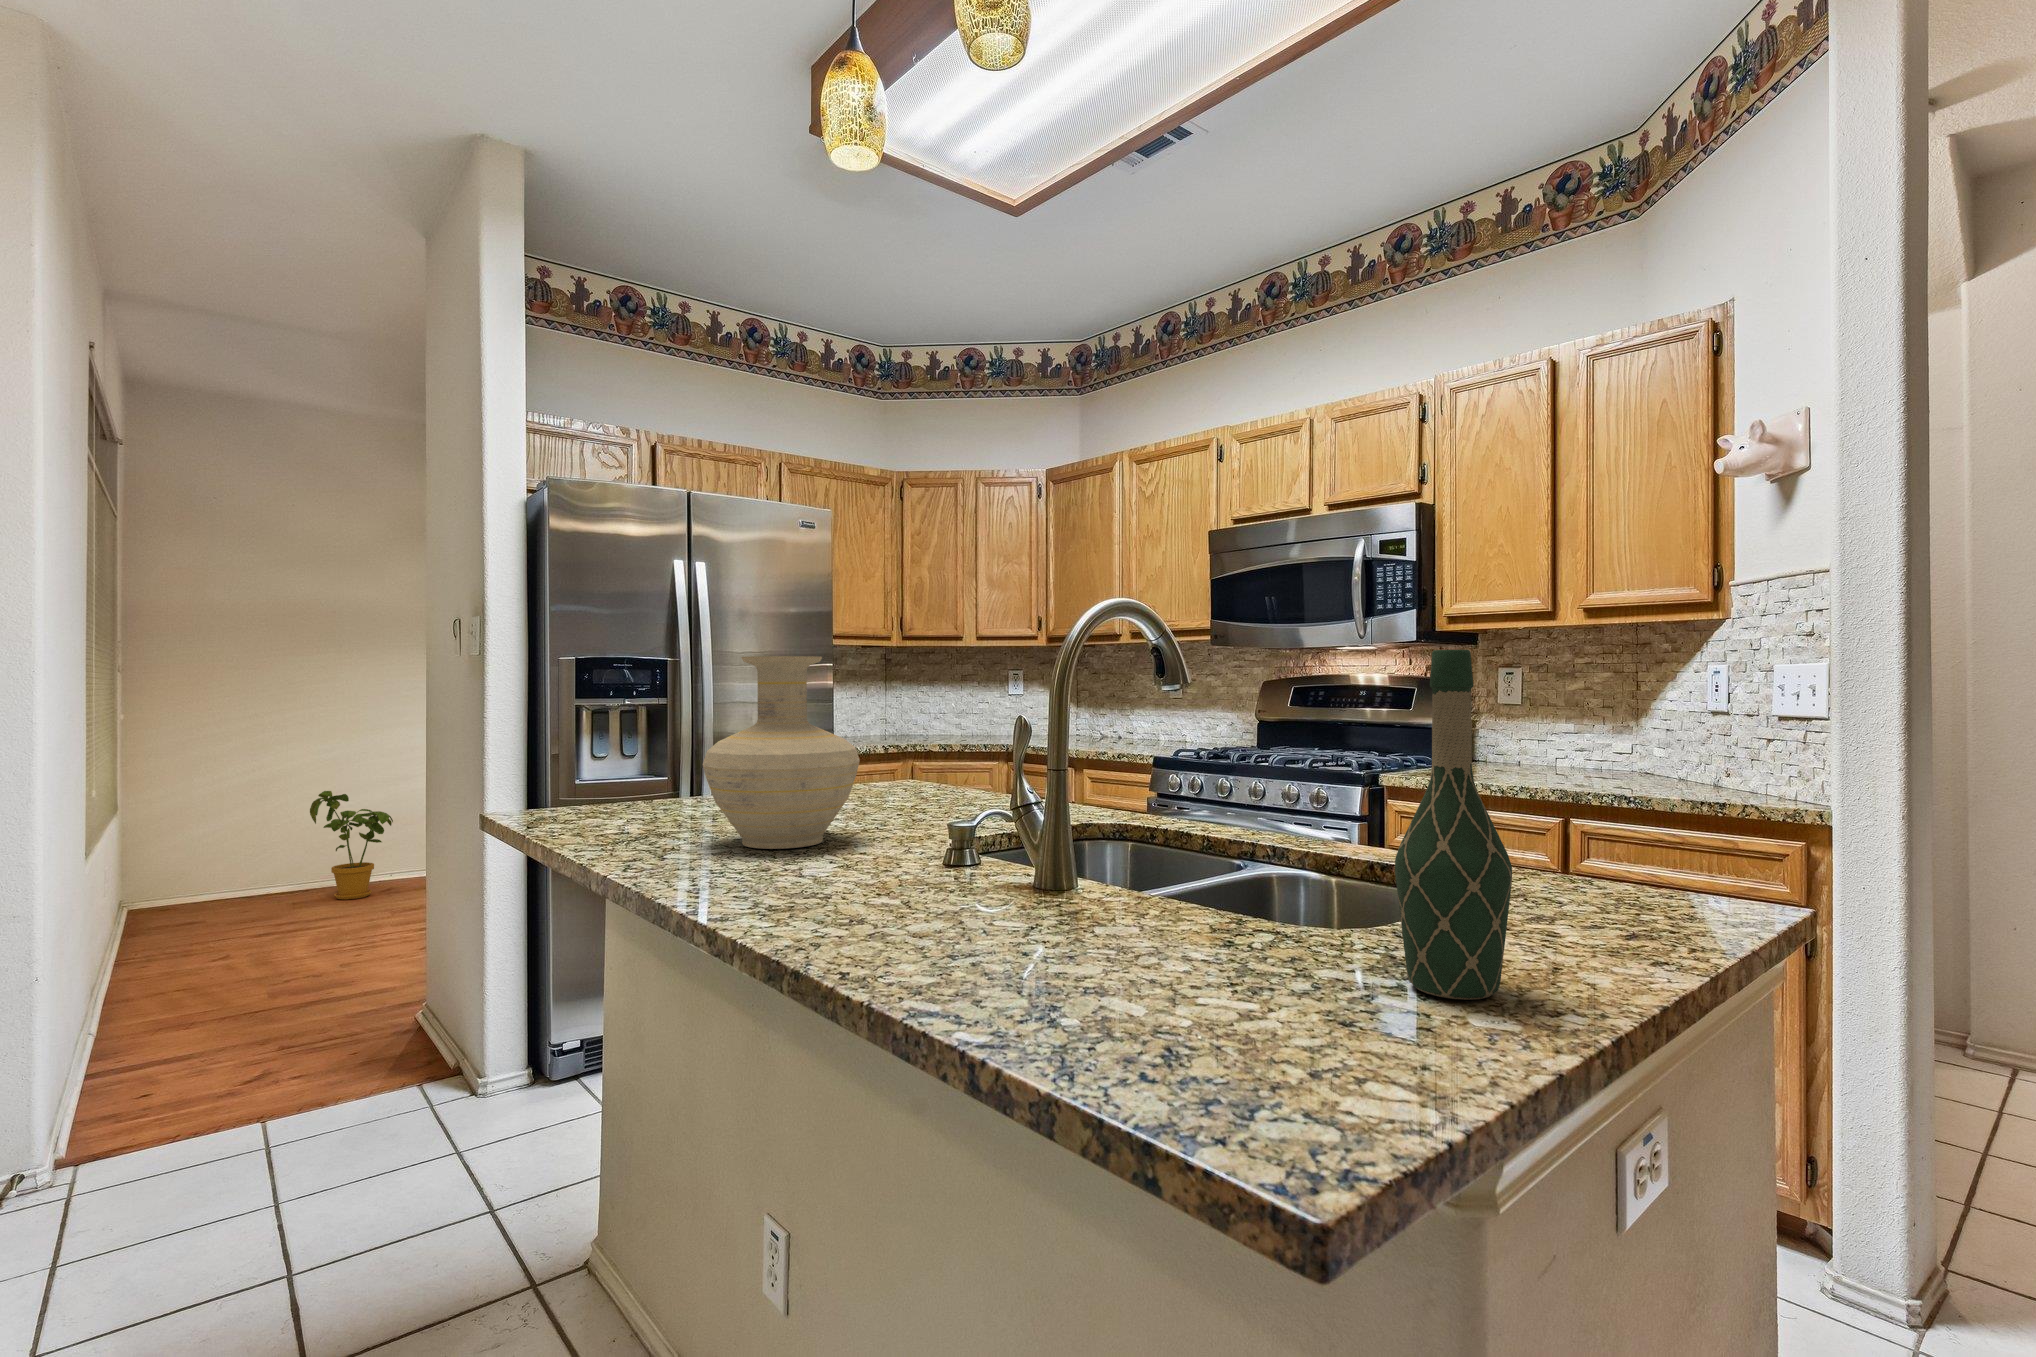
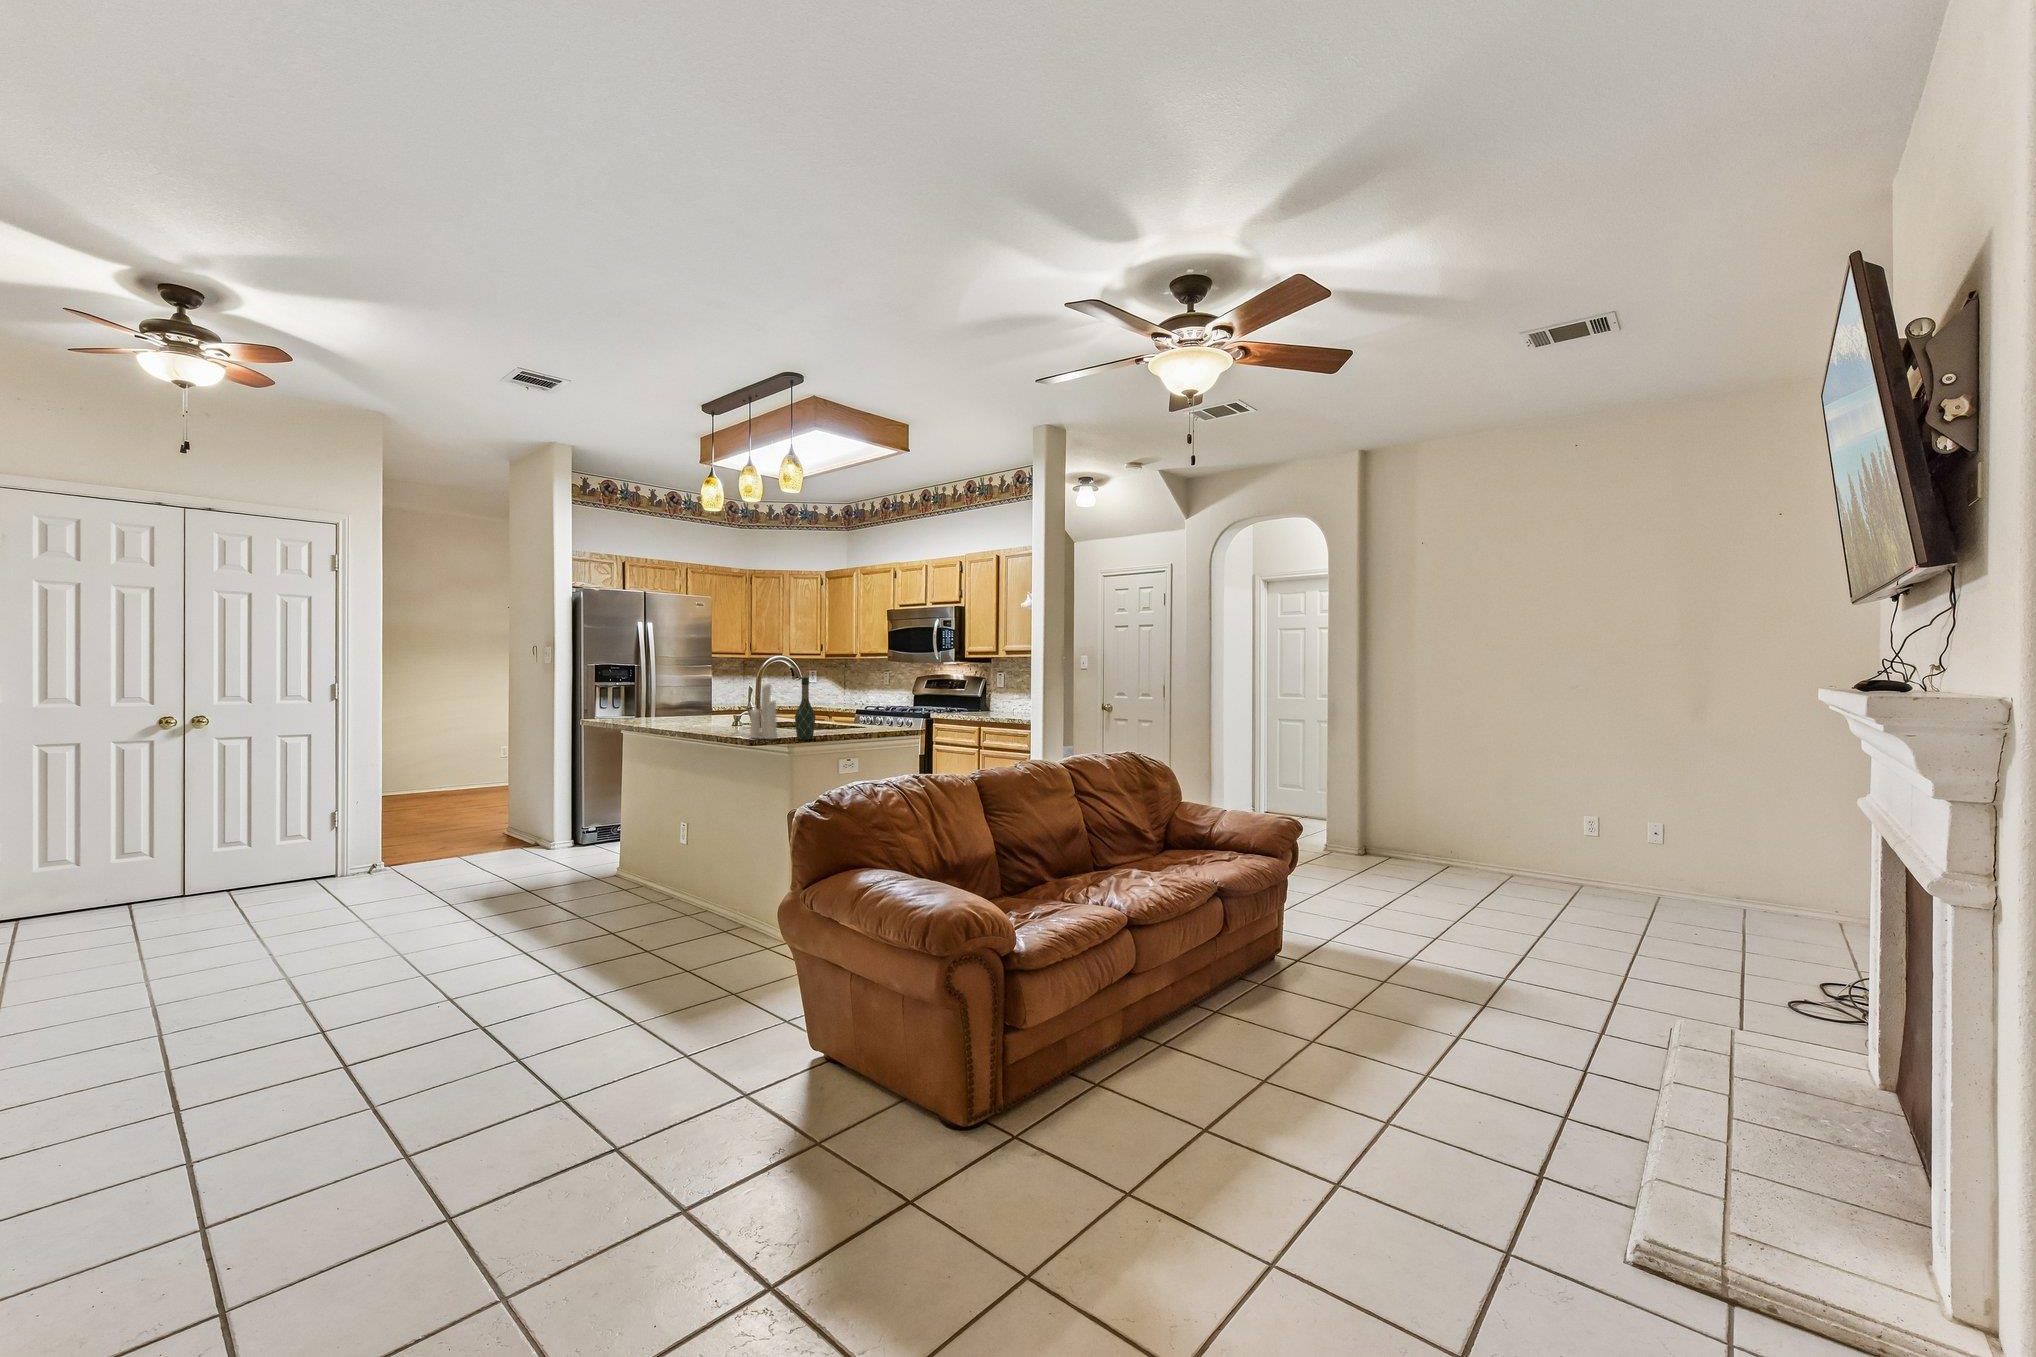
candle: none [1140,629,1310,998] -> present [750,684,778,739]
vase: present [703,656,860,849] -> none [657,672,705,727]
house plant: present [310,791,393,899] -> none [415,731,462,791]

